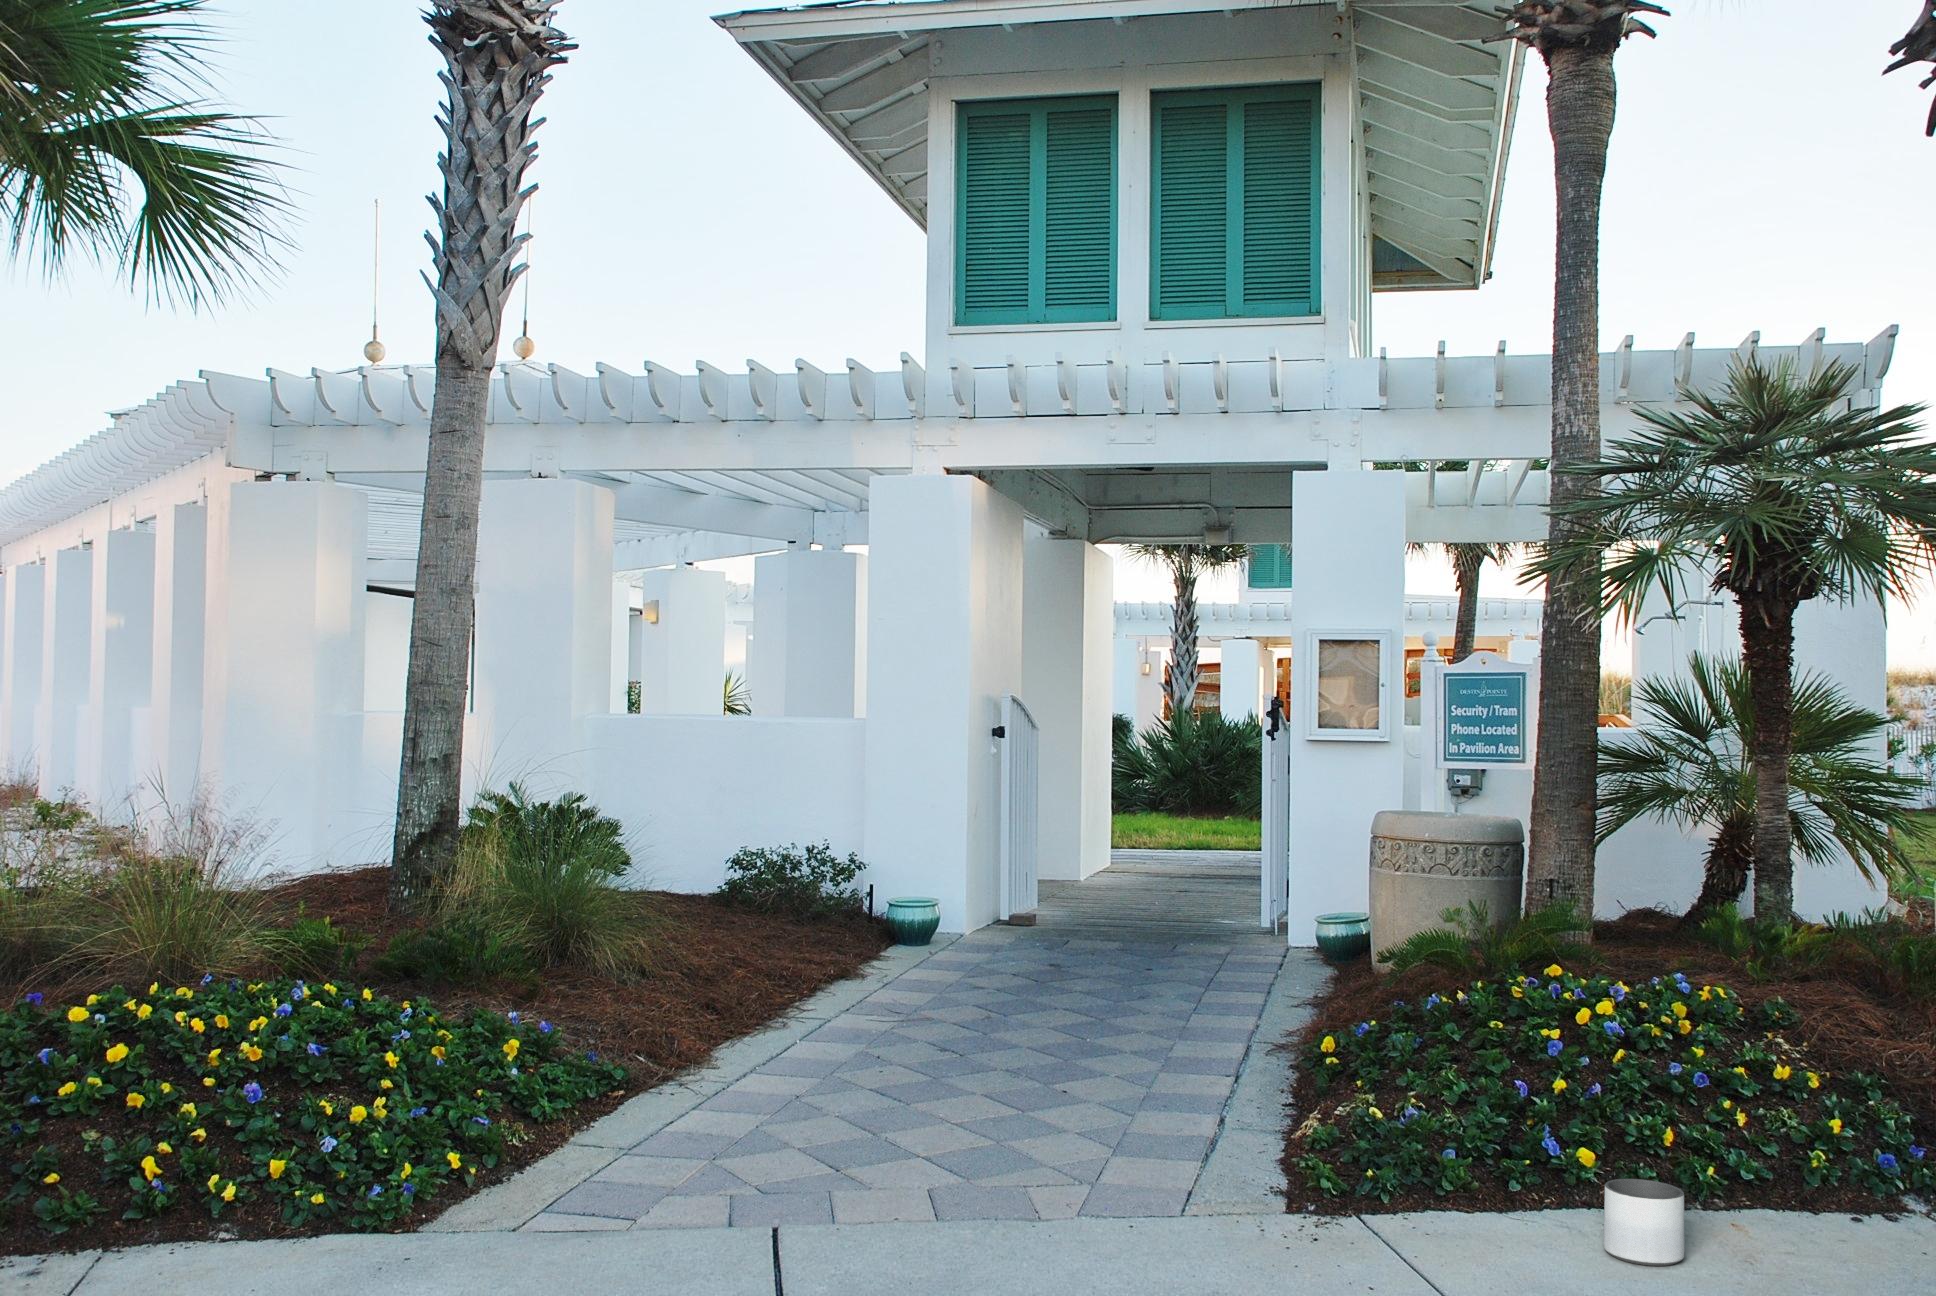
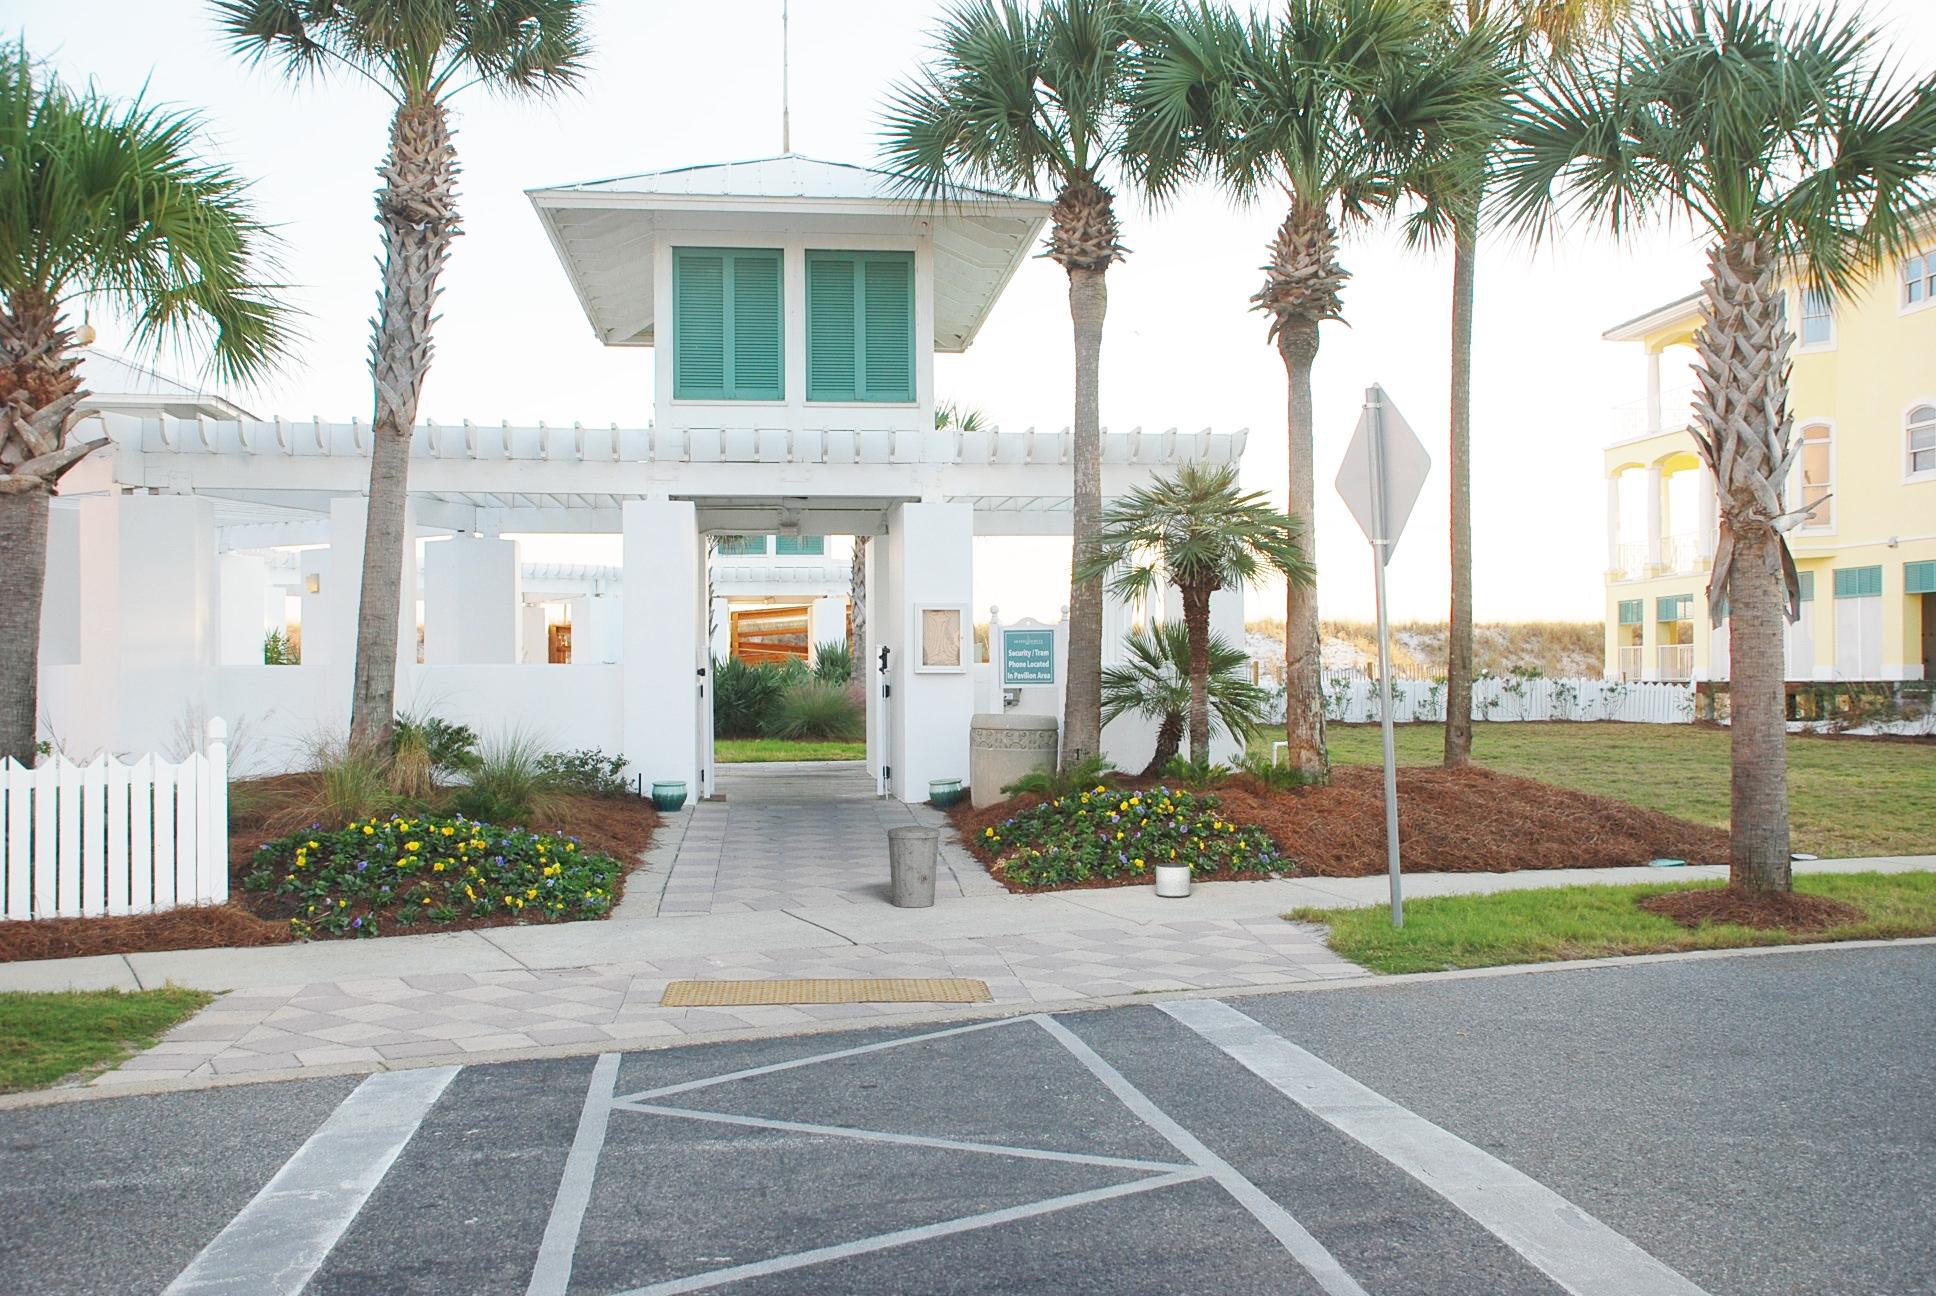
trash can: none [1015,1055,1123,1230] -> present [887,826,940,907]

